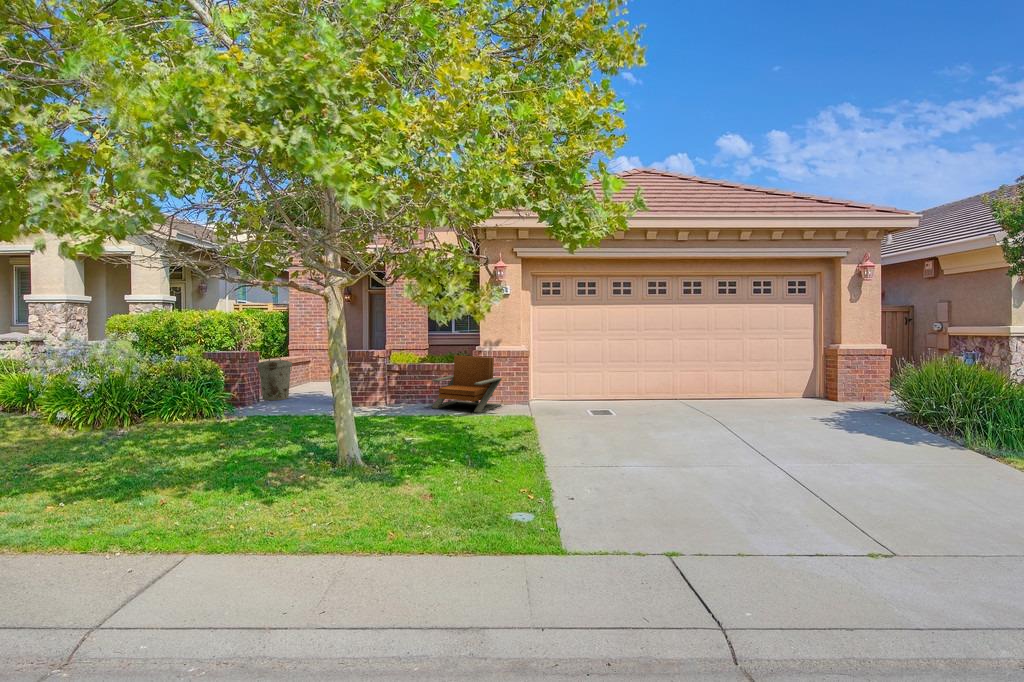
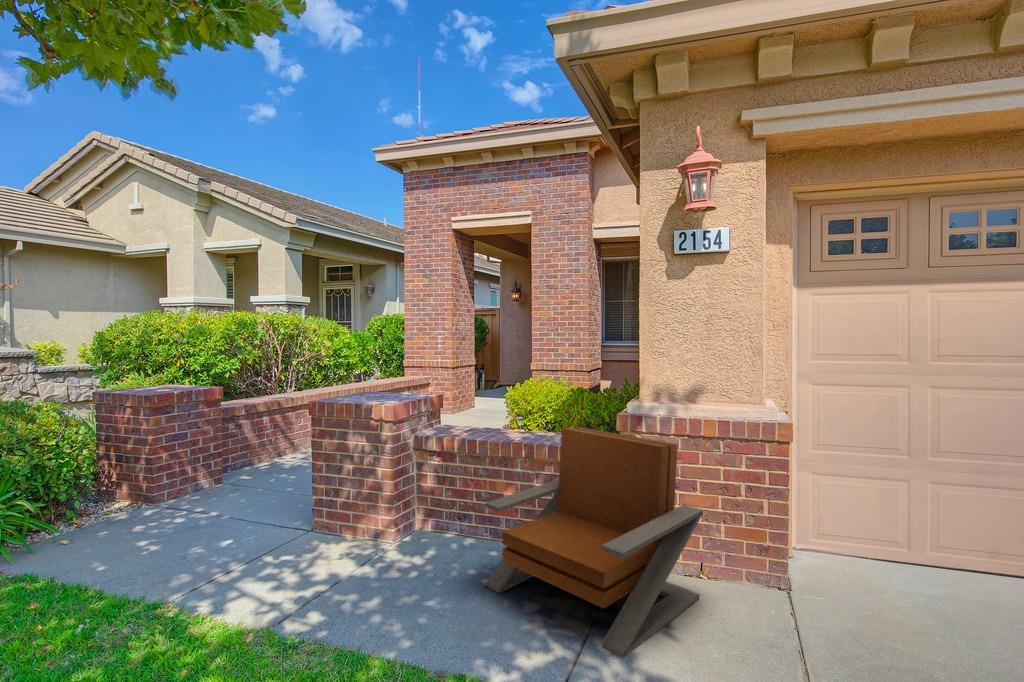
trash can: present [257,358,292,400] -> none [180,408,255,497]

